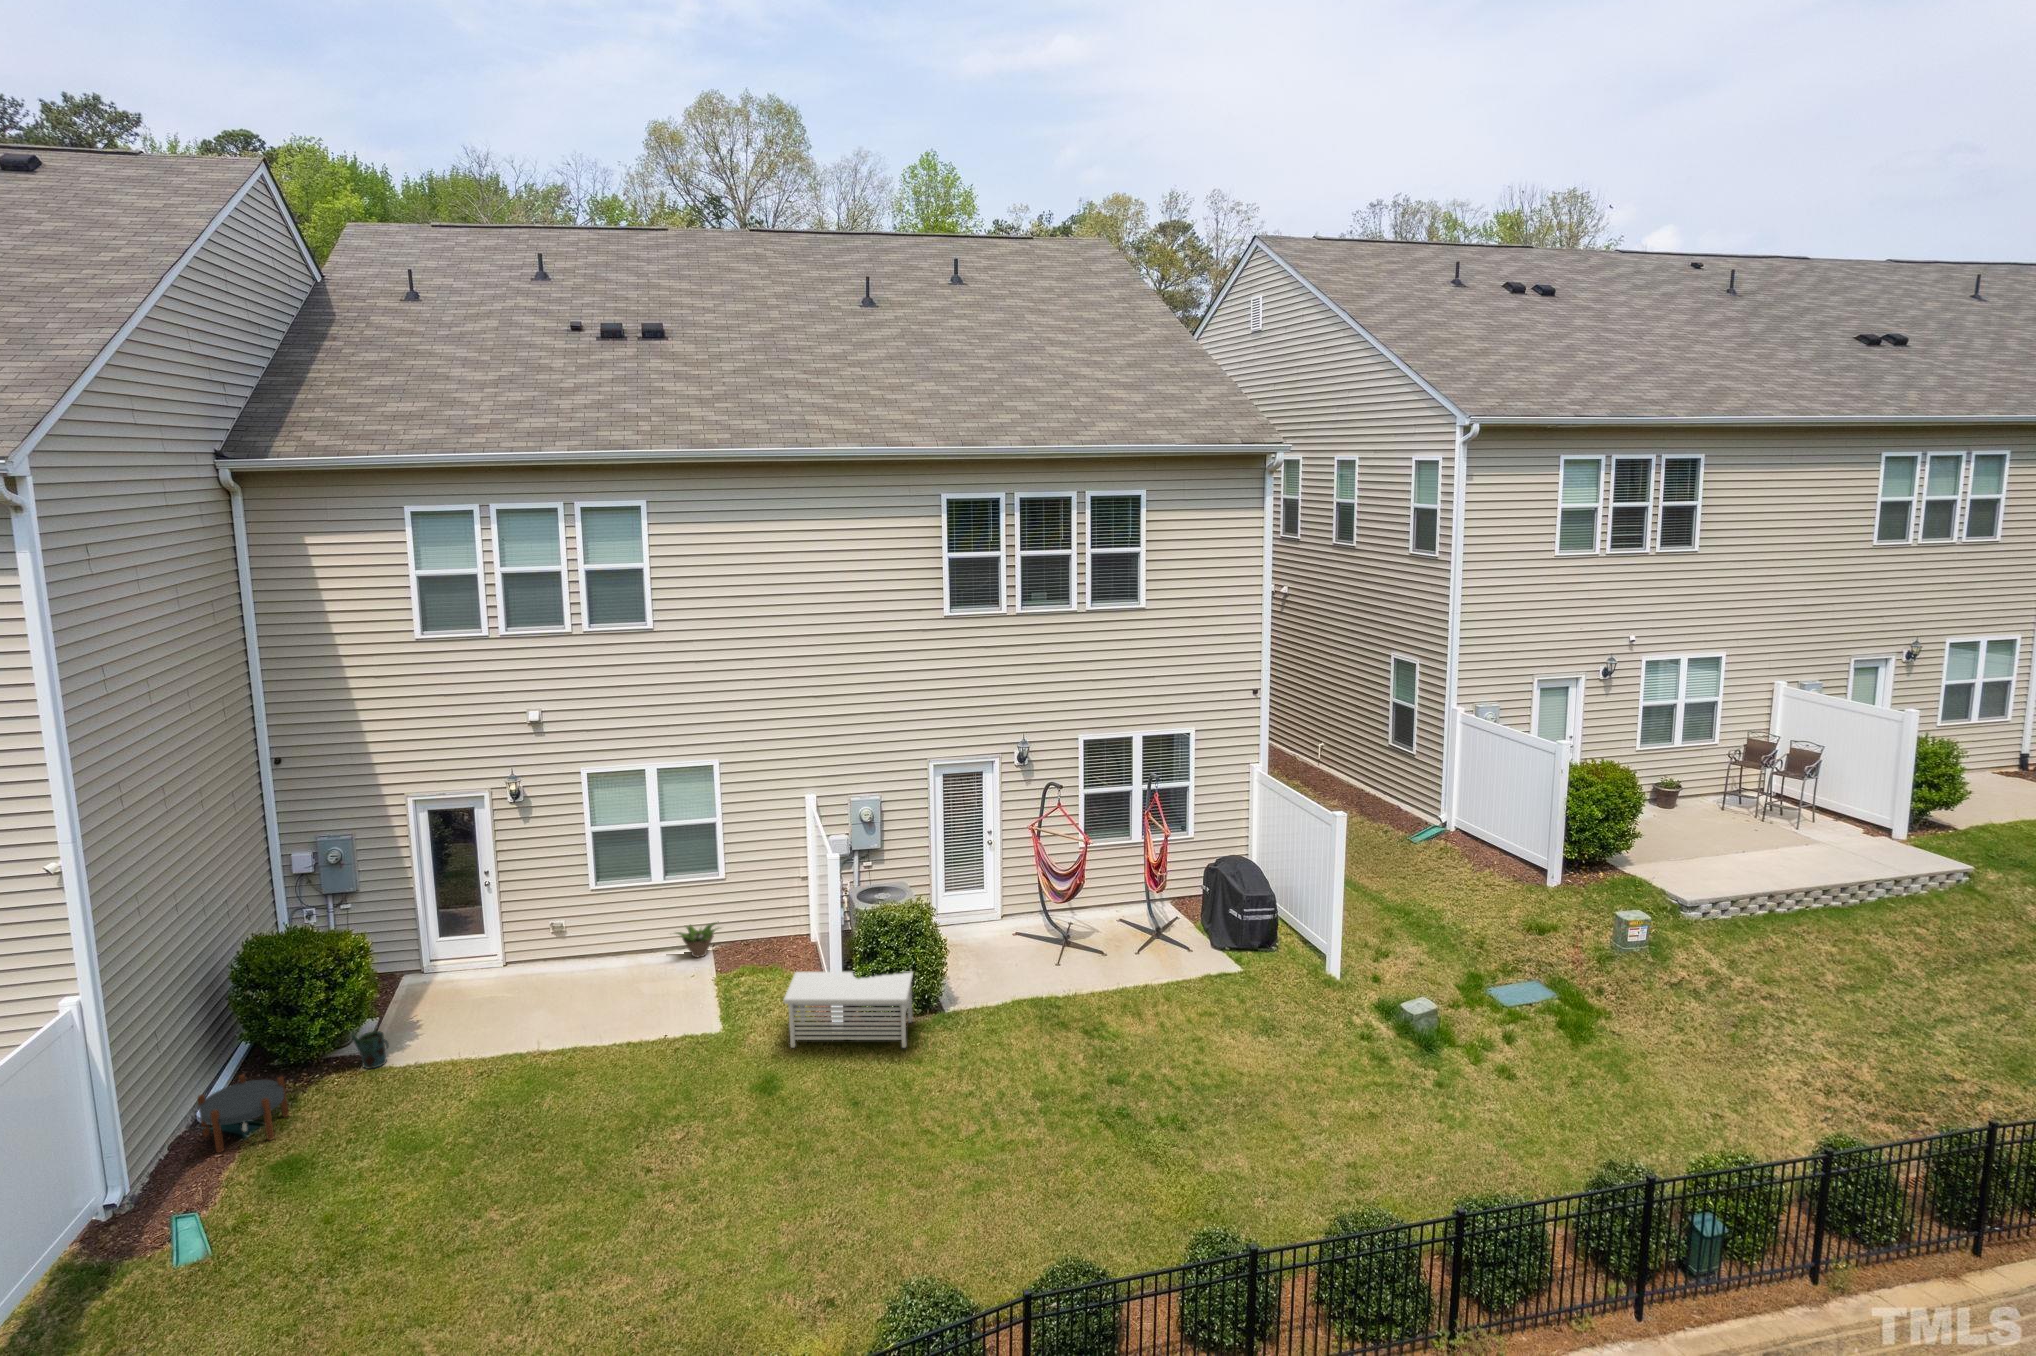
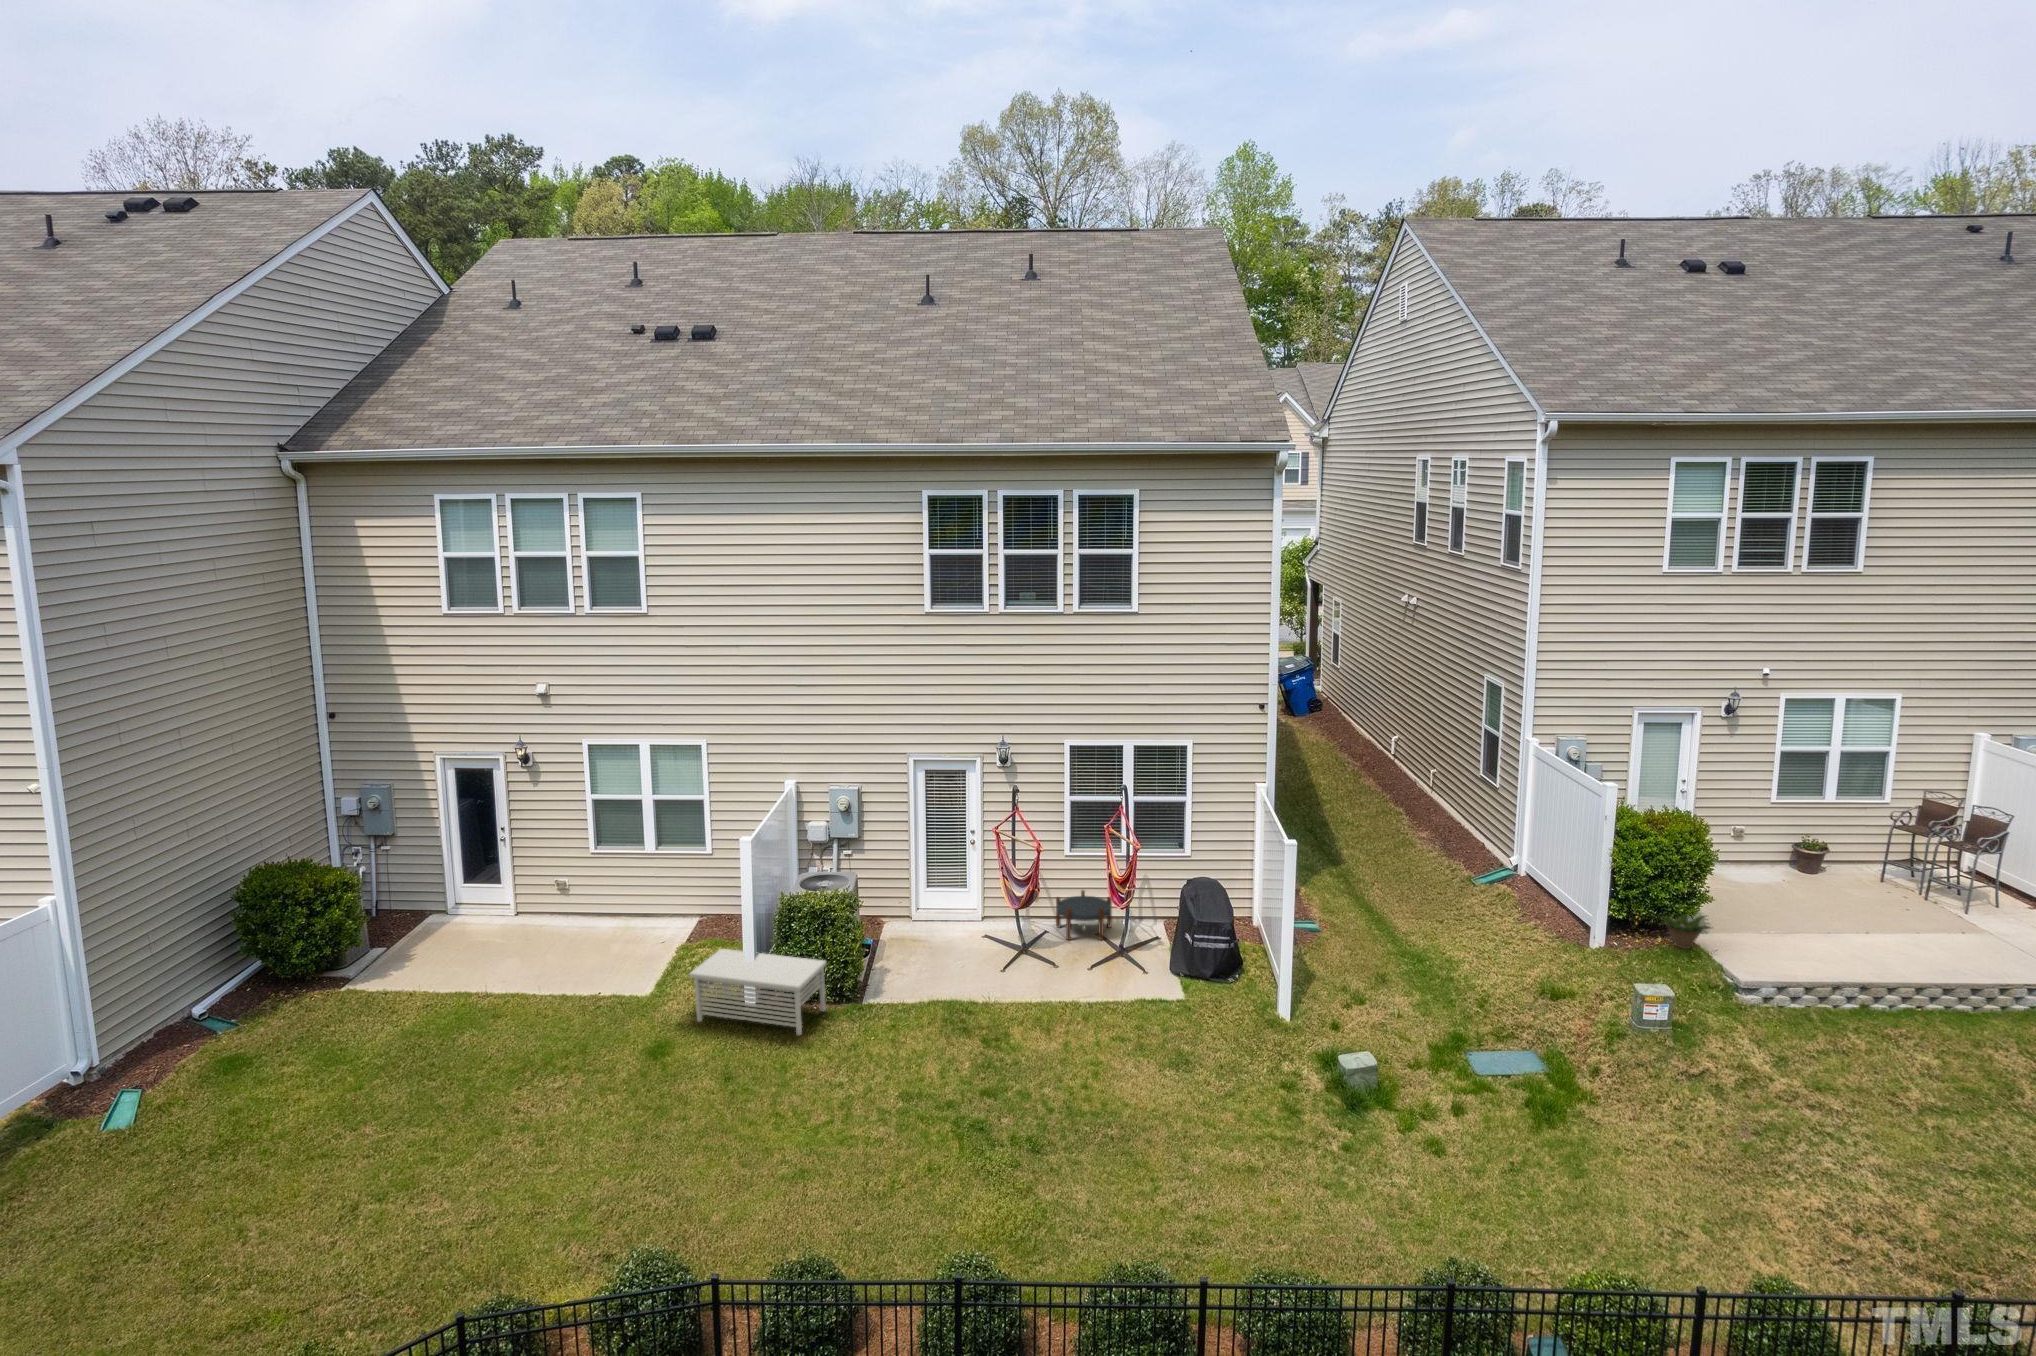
decorative plant: present [676,923,718,957] -> present [1662,914,1711,949]
watering can: present [351,1031,389,1069] -> none [328,955,360,994]
side table: present [197,1075,289,1153] -> present [1056,890,1112,940]

